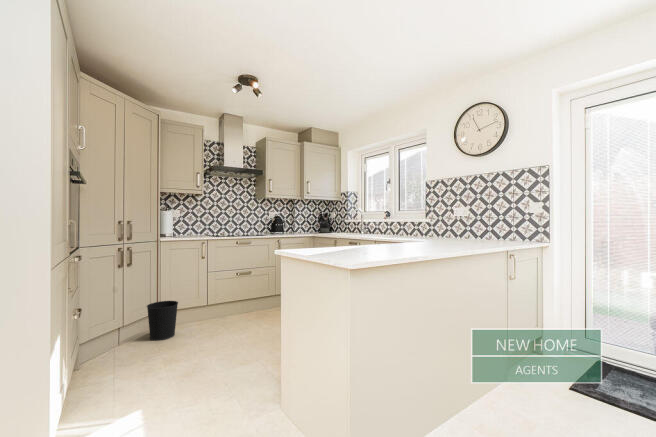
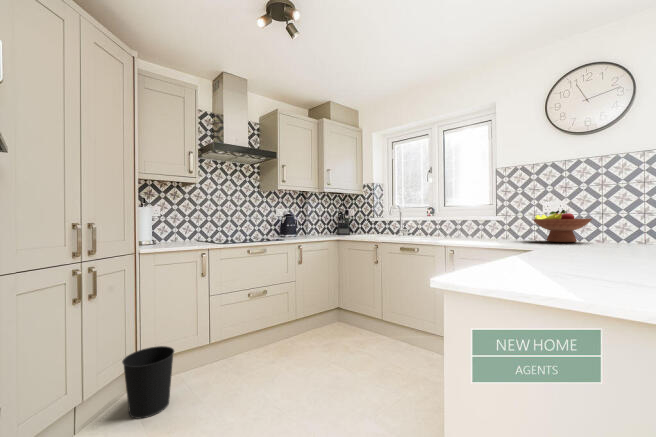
fruit bowl: none [430,215,469,240] -> present [533,210,592,242]

